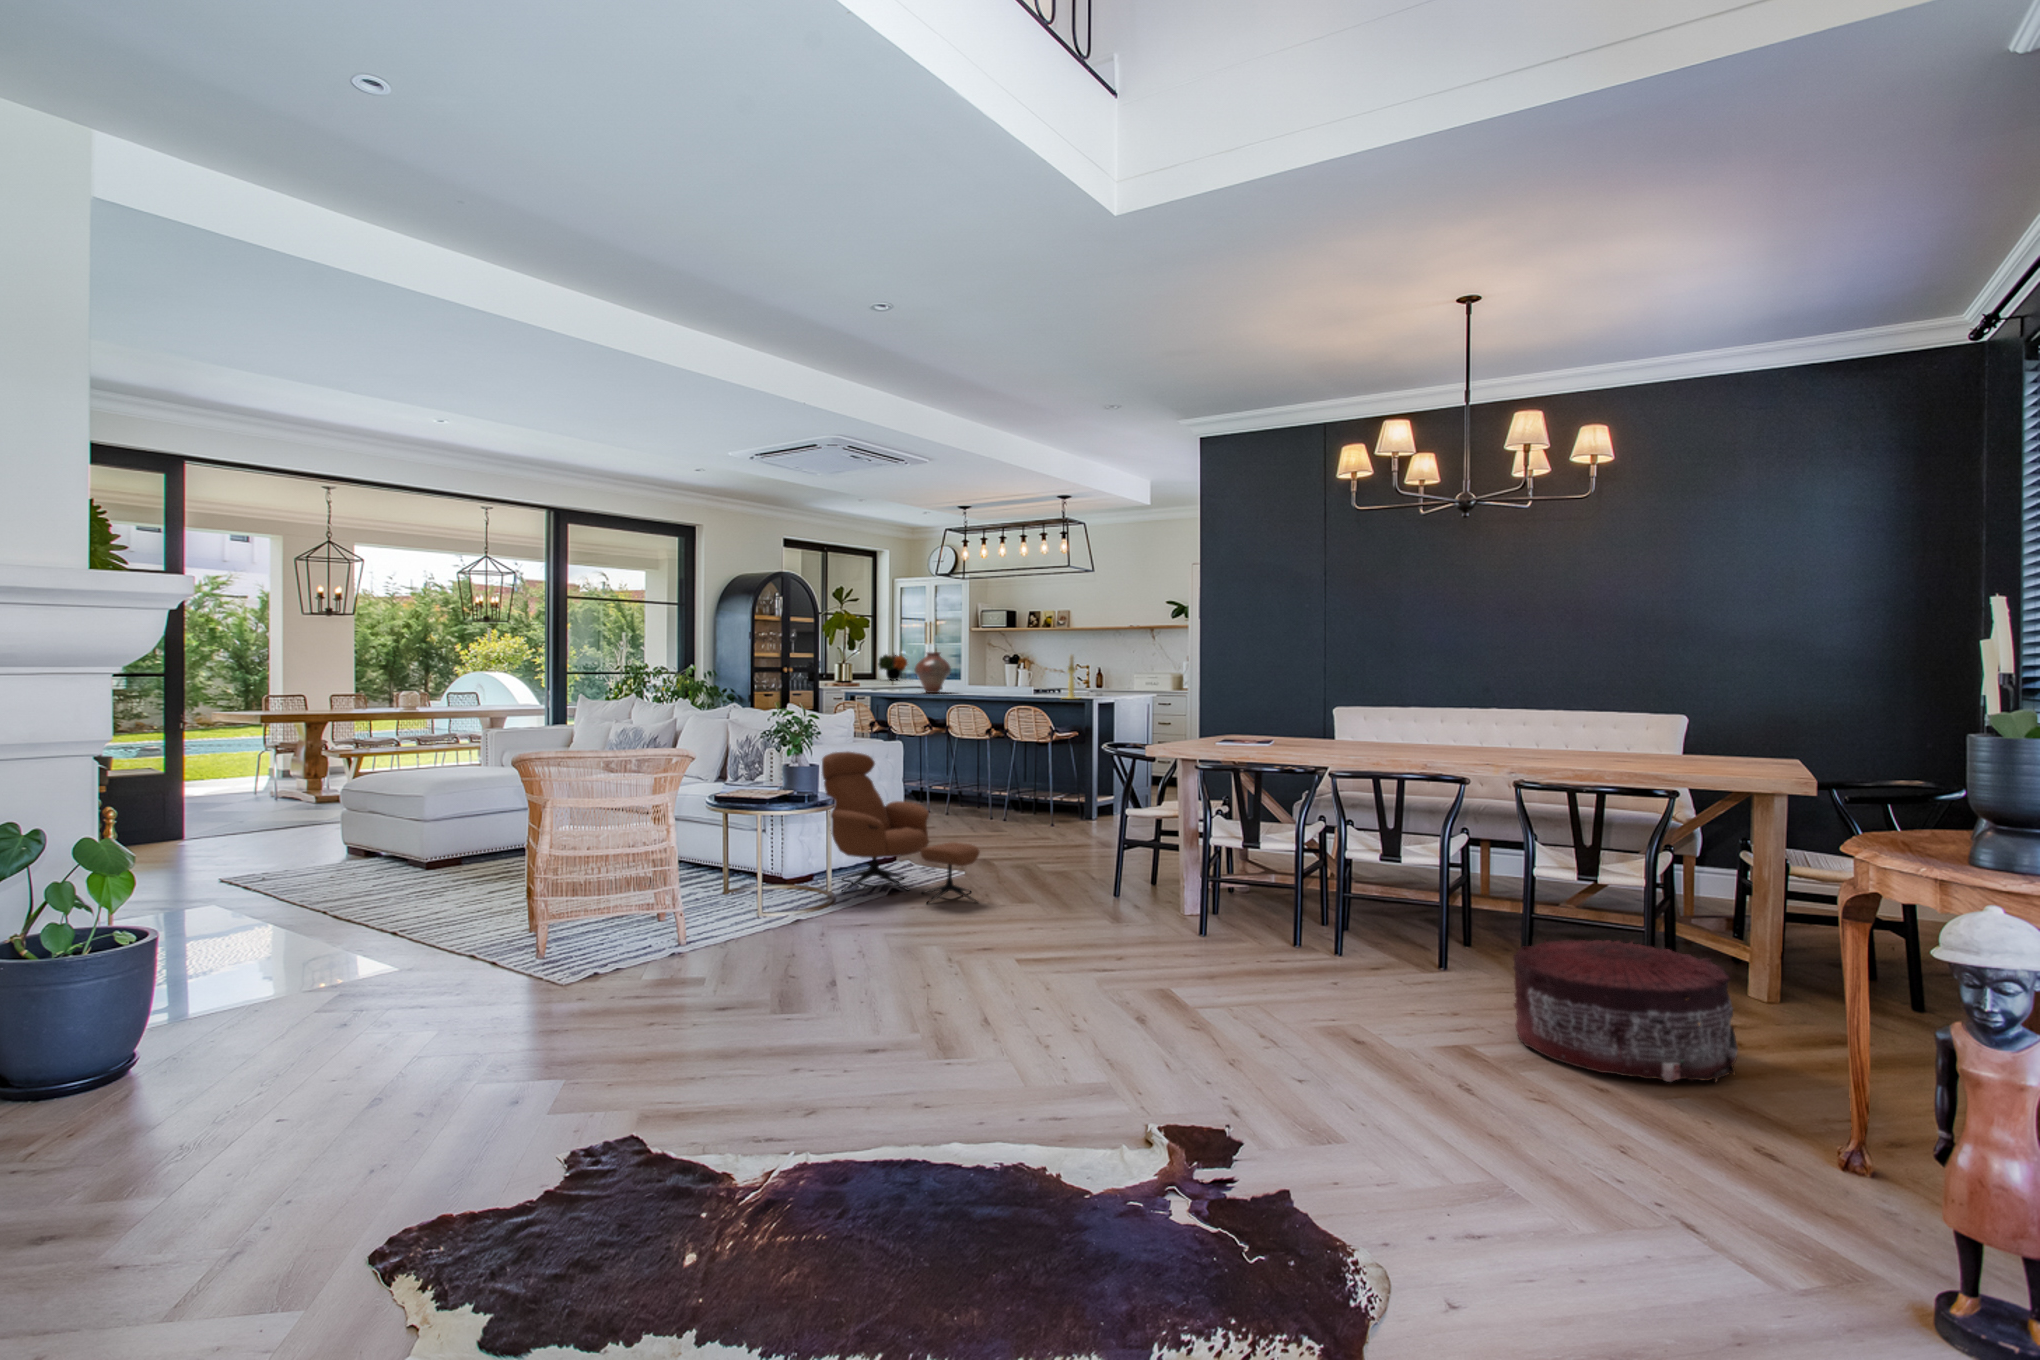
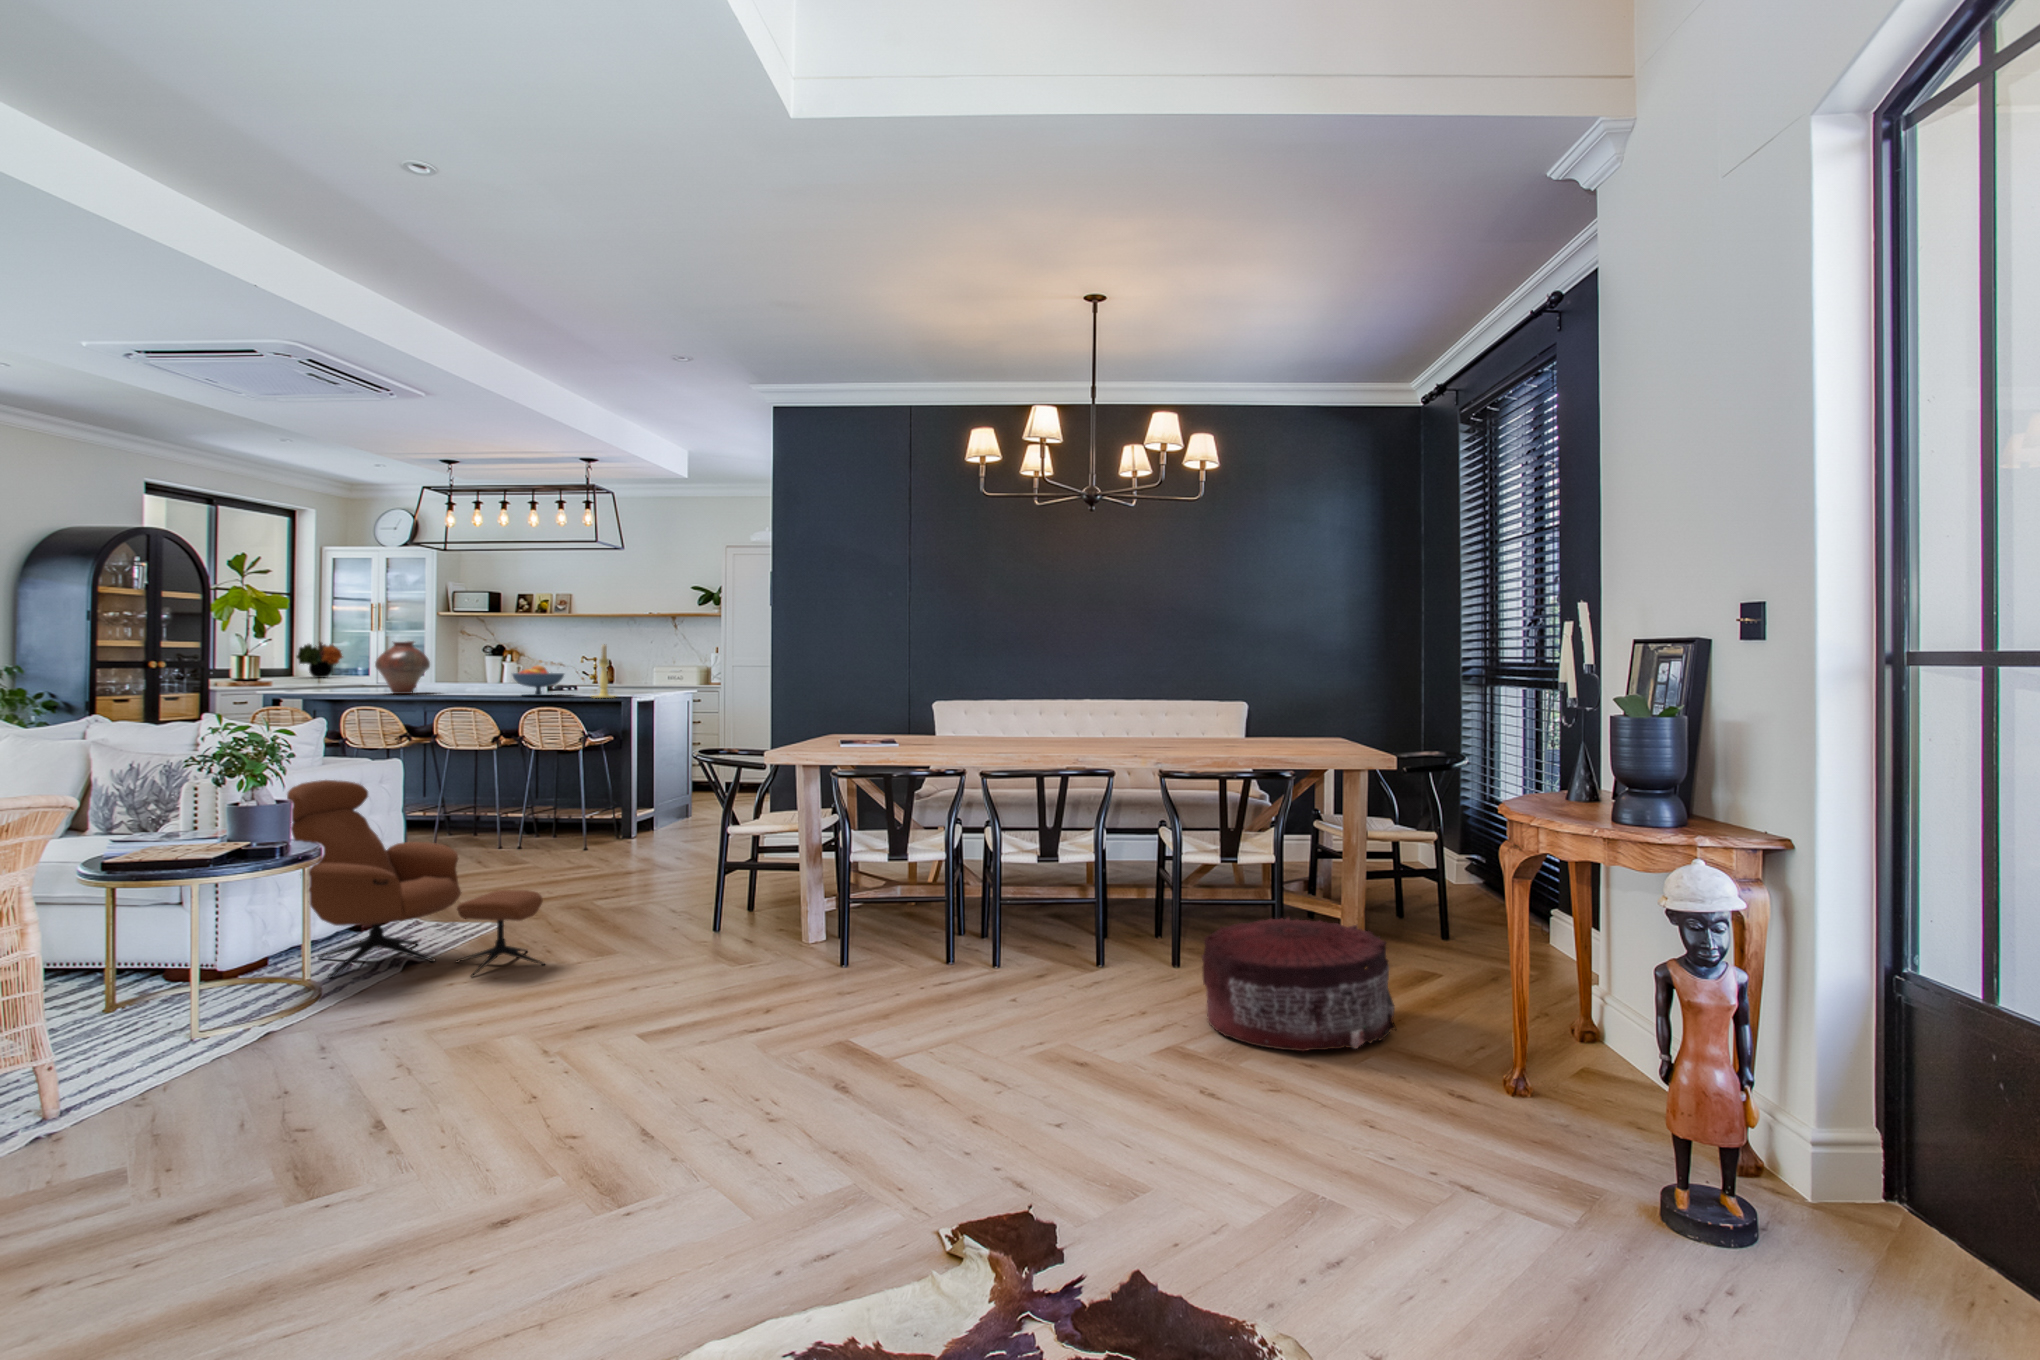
fruit bowl: none [1004,672,1044,697] -> present [512,666,564,696]

